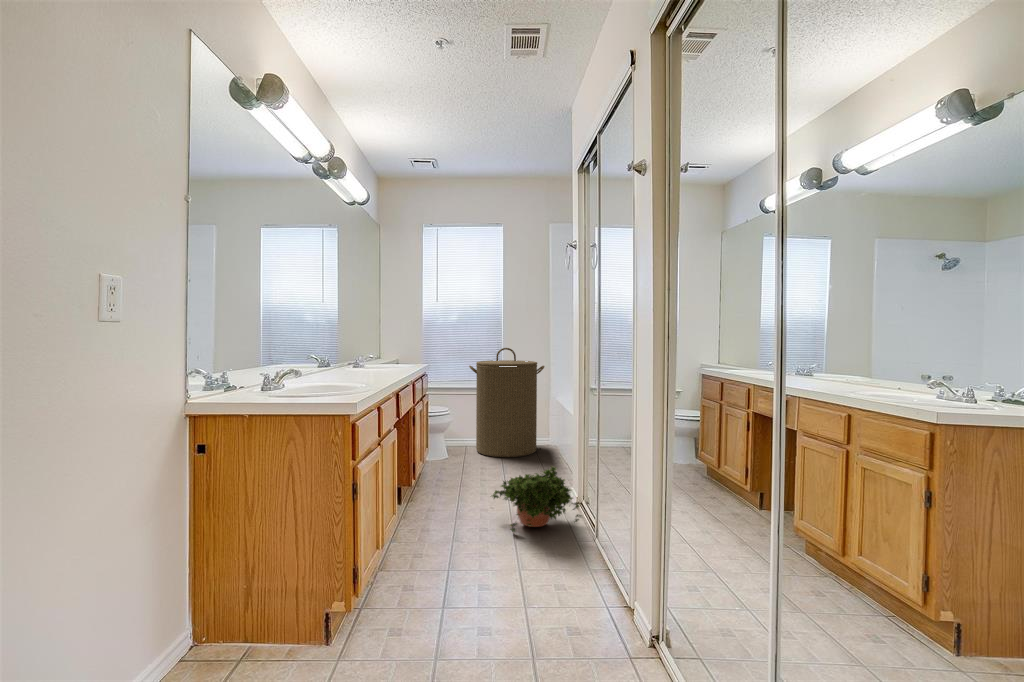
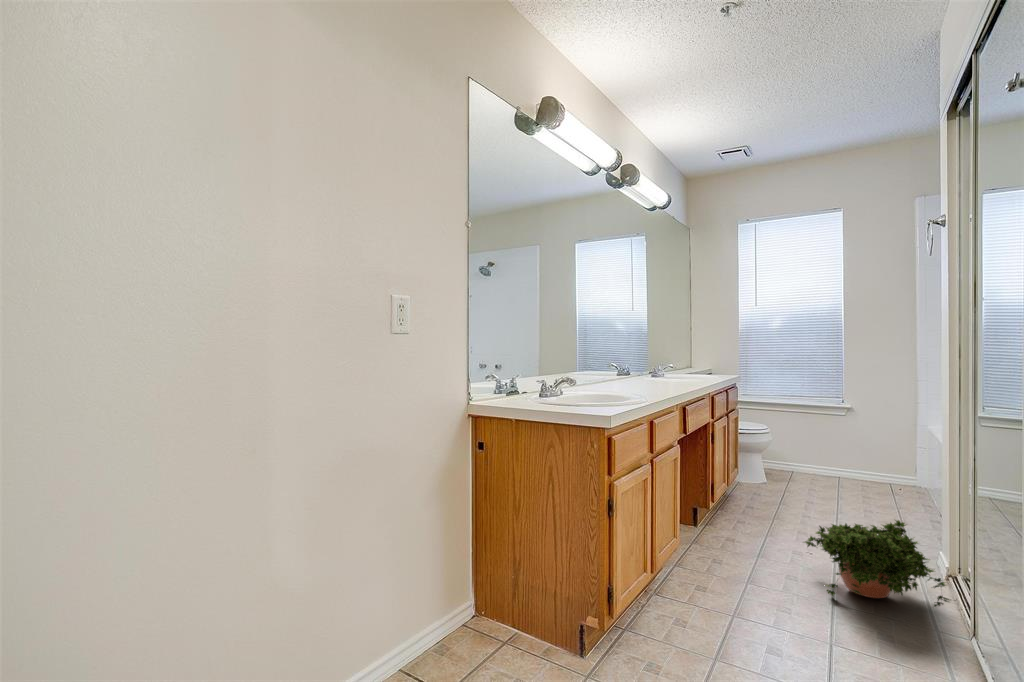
laundry hamper: present [469,348,544,457] -> none [795,358,909,498]

